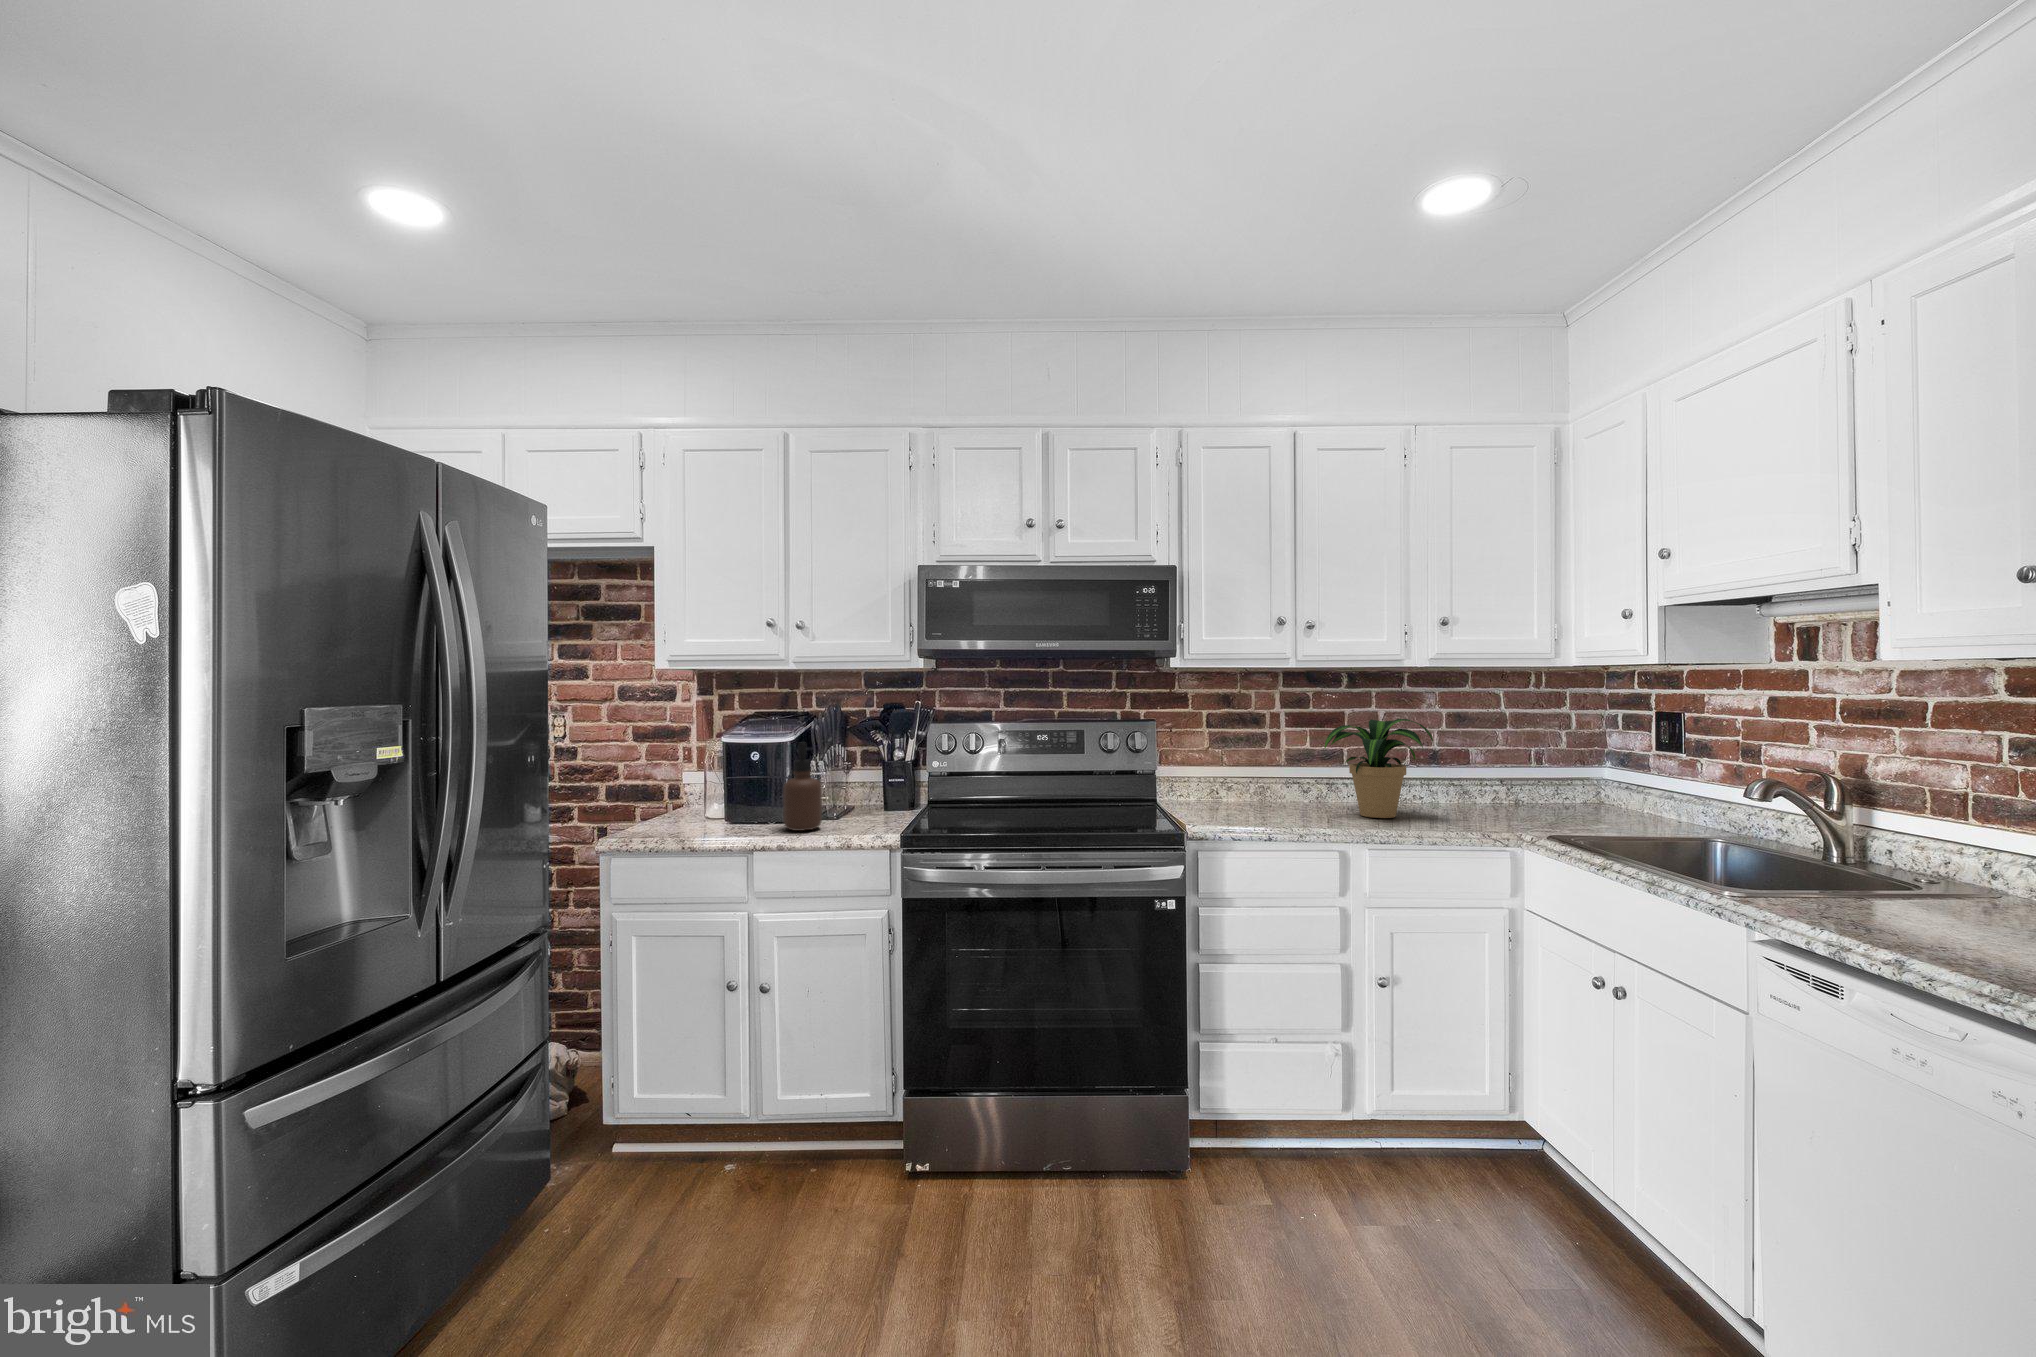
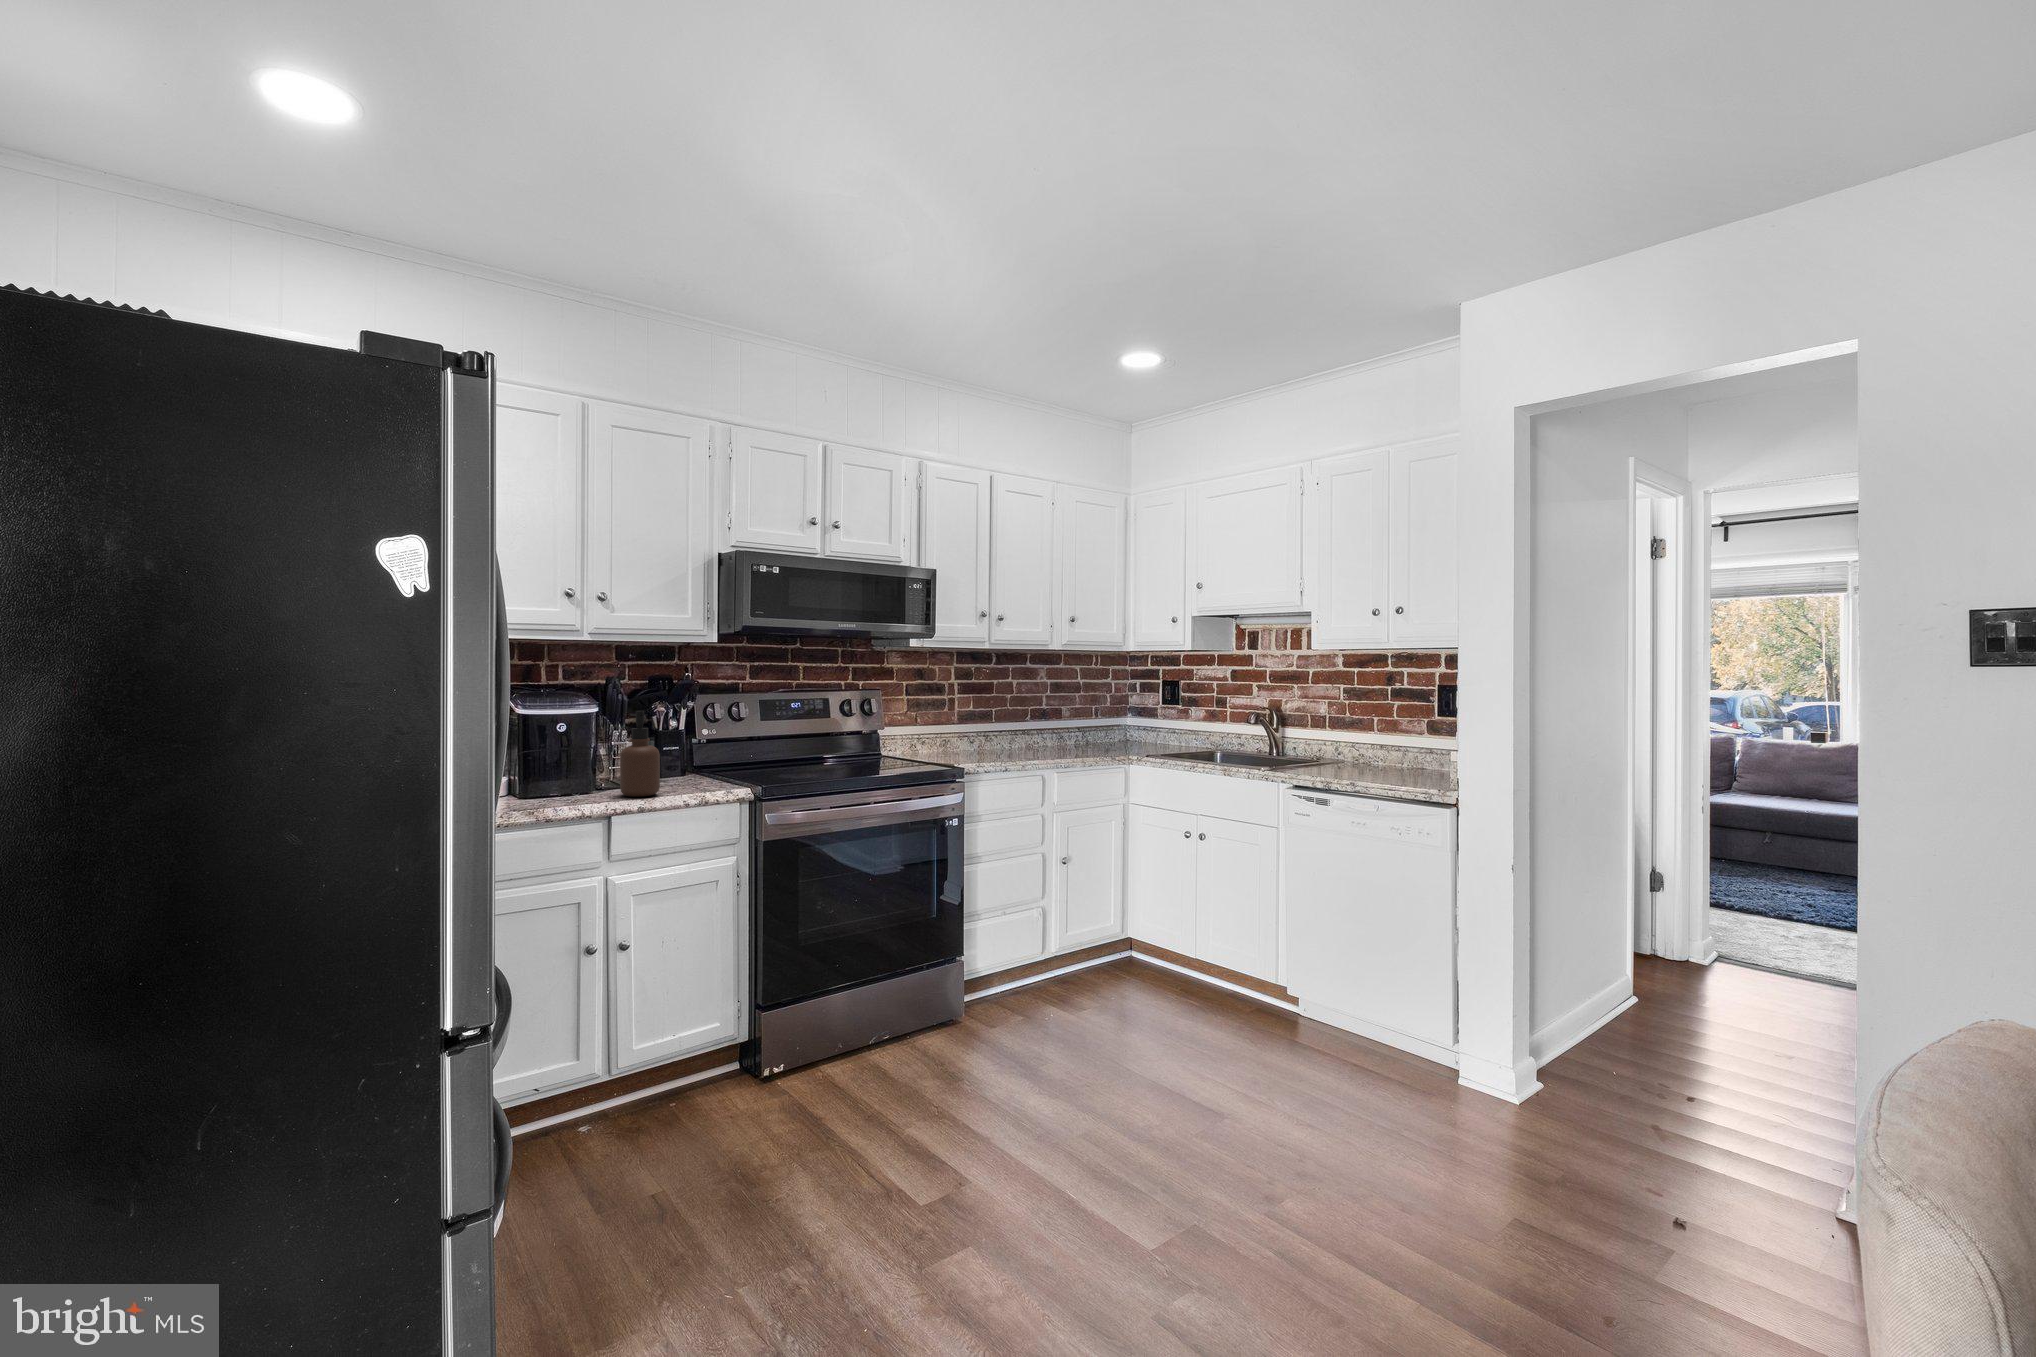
potted plant: present [1325,719,1433,818] -> none [993,686,1064,757]

